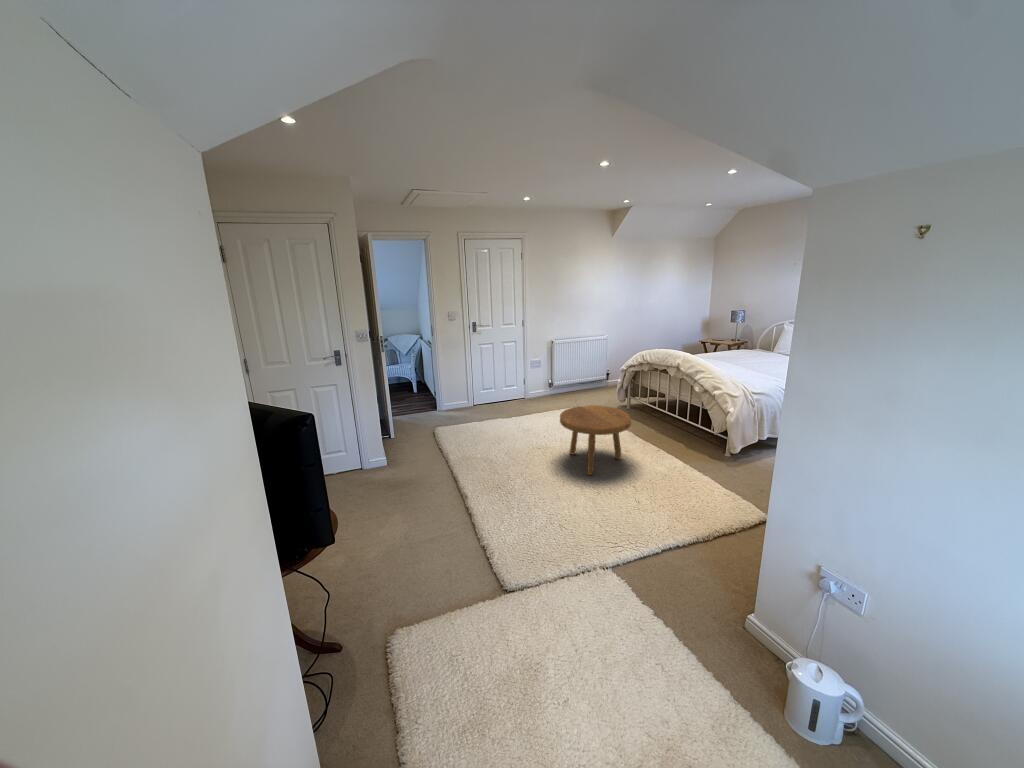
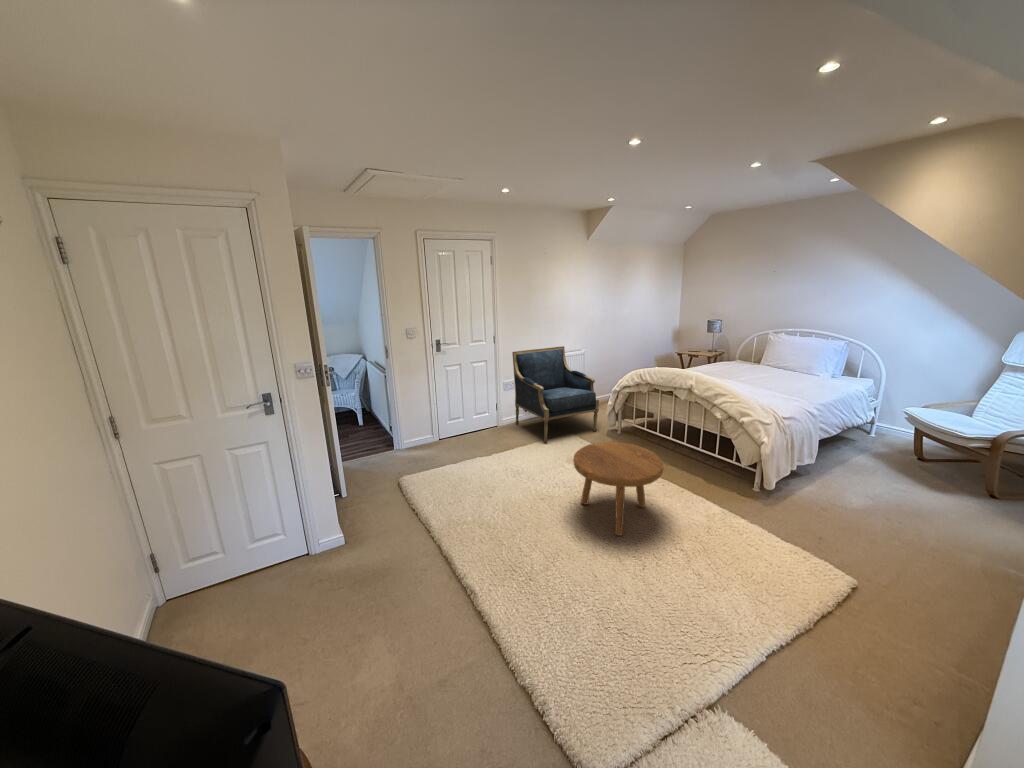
armchair: none [538,331,610,412] -> present [512,346,599,443]

